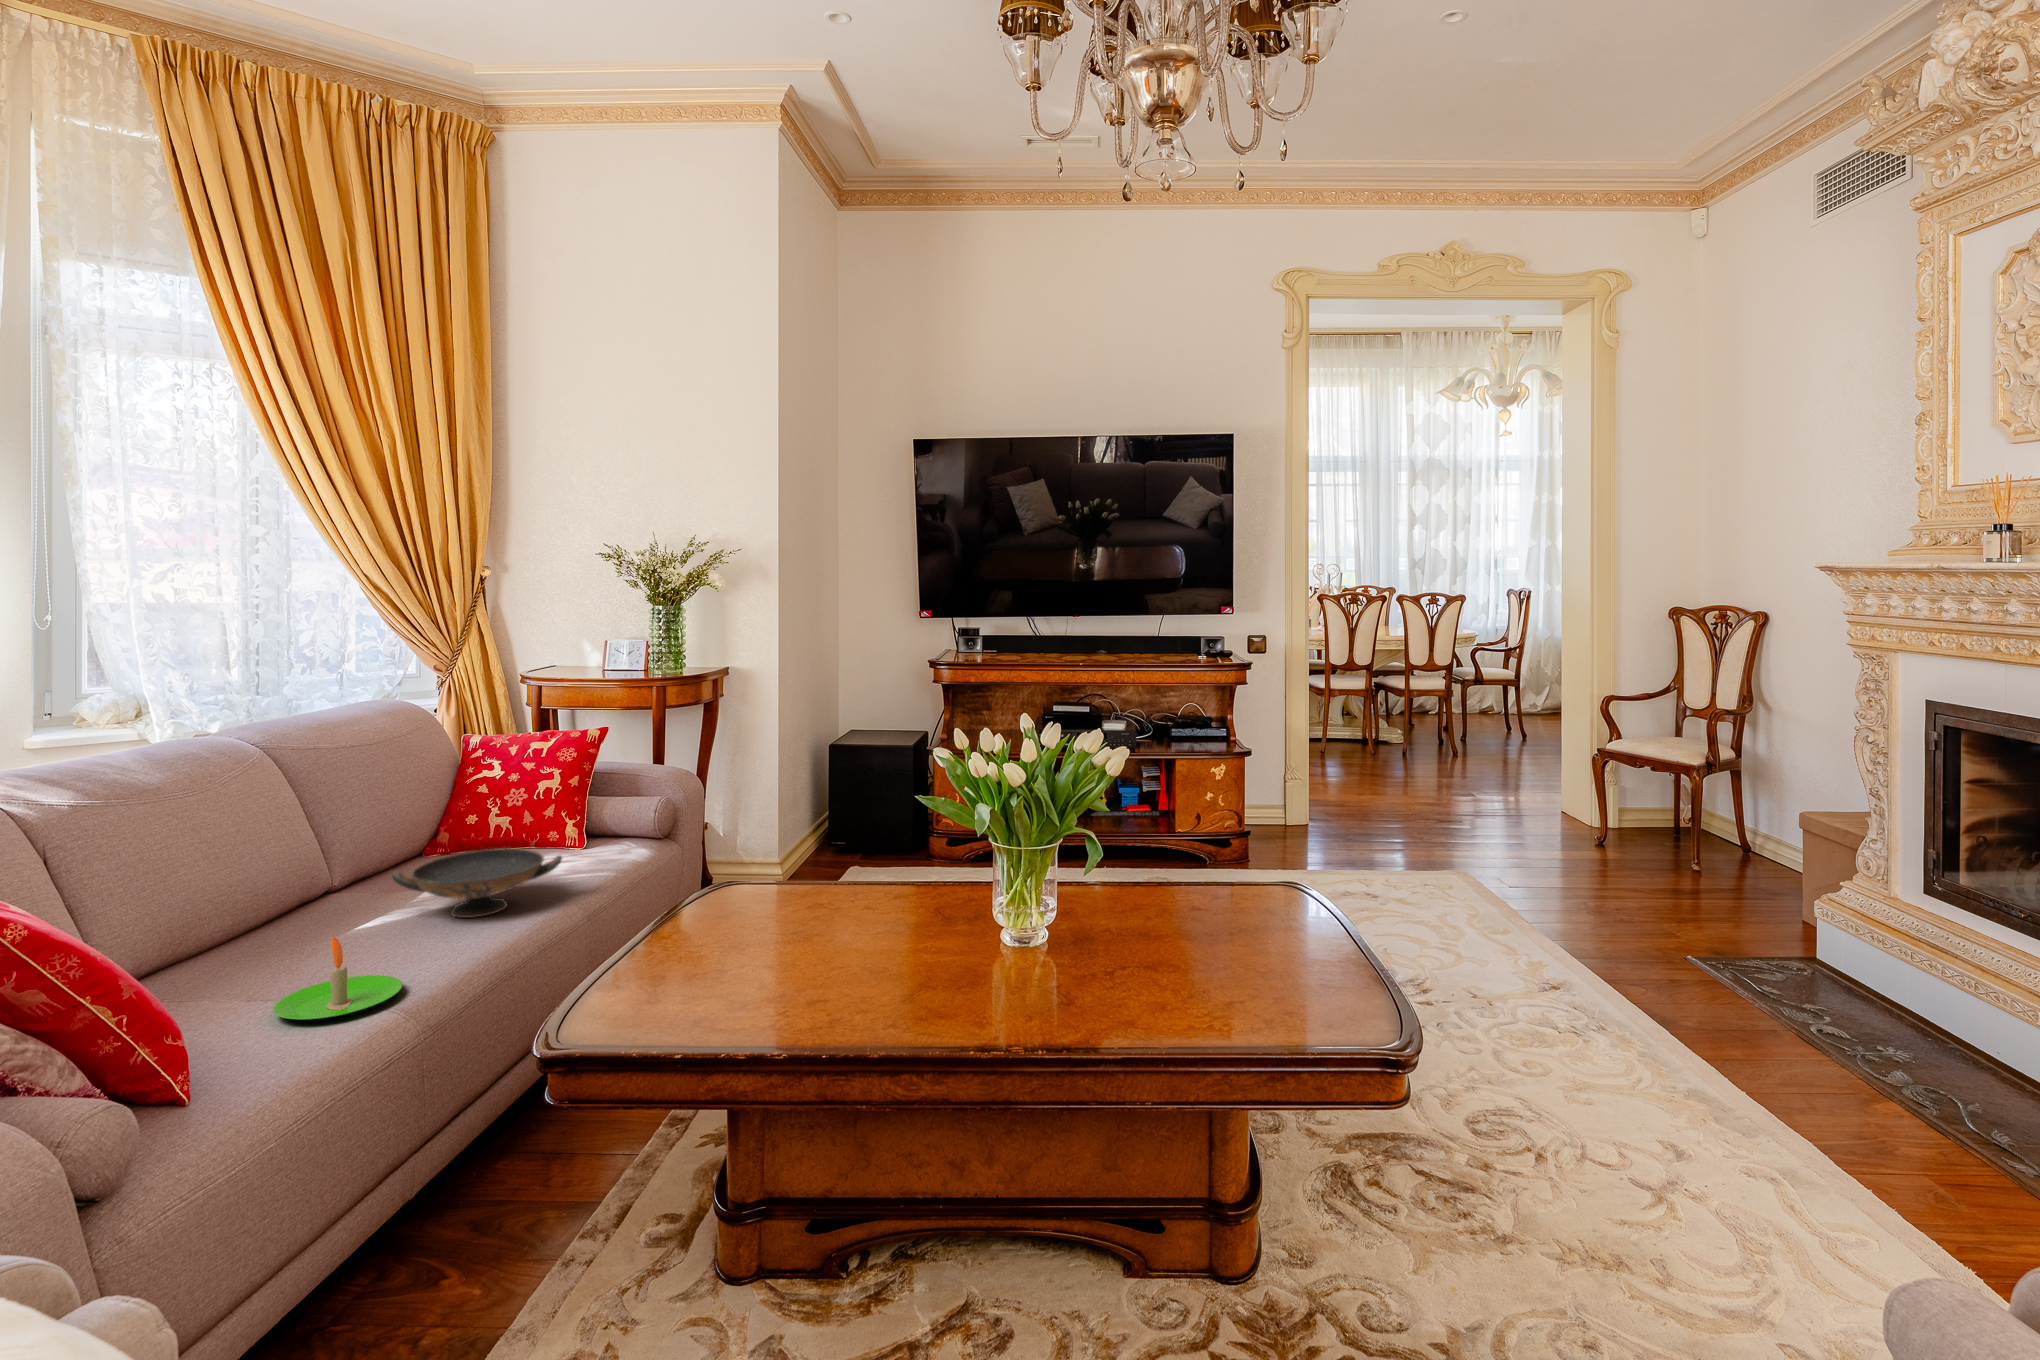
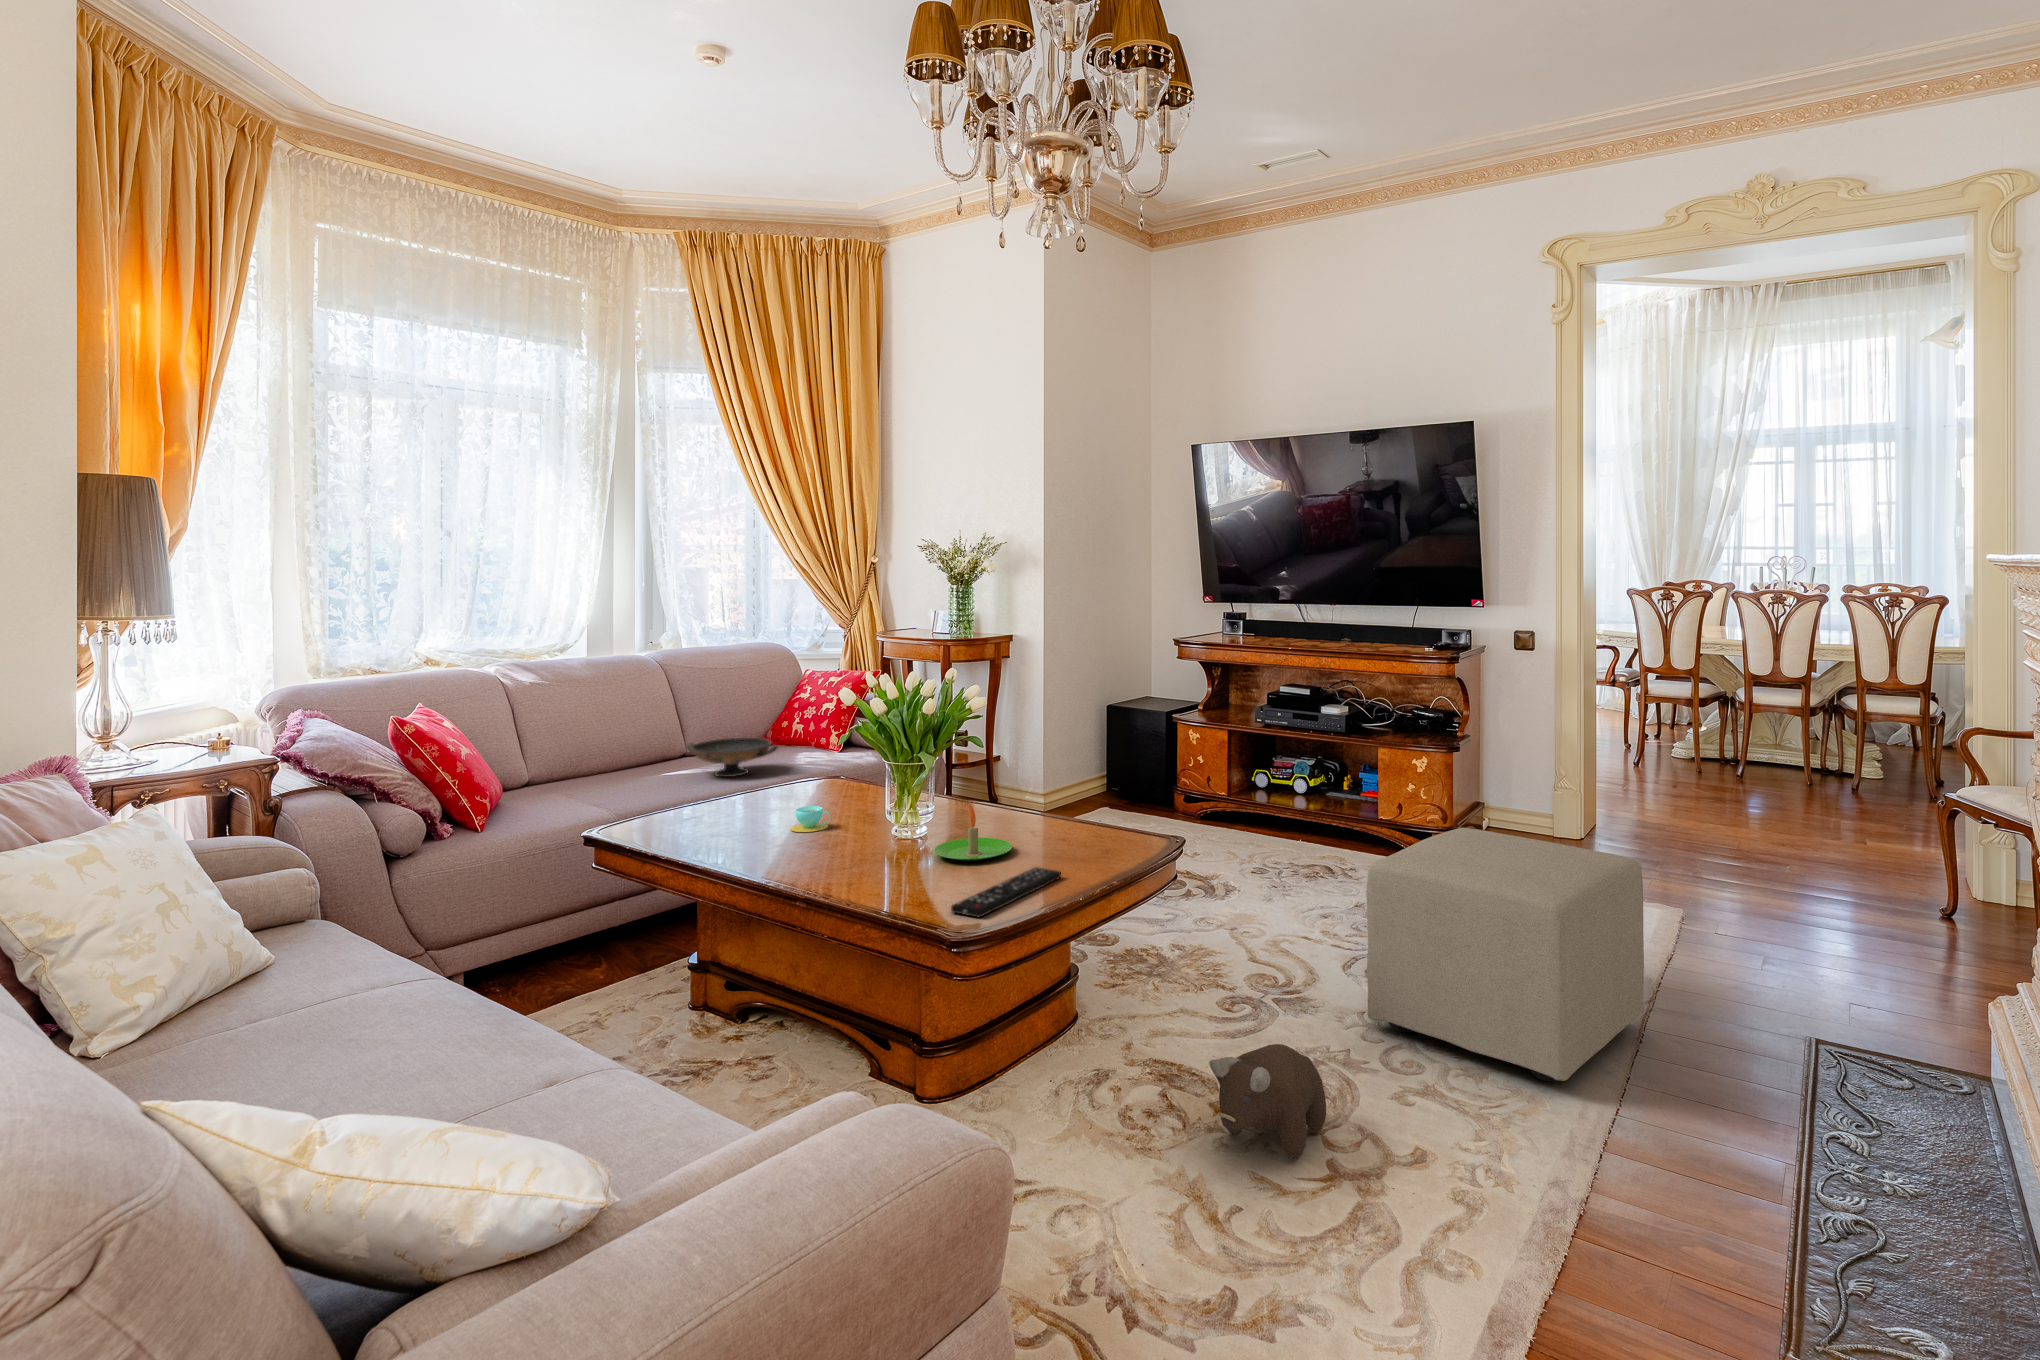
ottoman: none [1436,831,1682,1053] -> present [1366,828,1644,1081]
teacup: none [791,931,852,974] -> present [790,806,831,832]
candle: present [273,936,402,1020] -> present [934,804,1012,861]
remote control: none [1246,950,1331,1029] -> present [951,867,1061,917]
plush toy: none [1531,1083,1645,1198] -> present [1209,1044,1326,1160]

